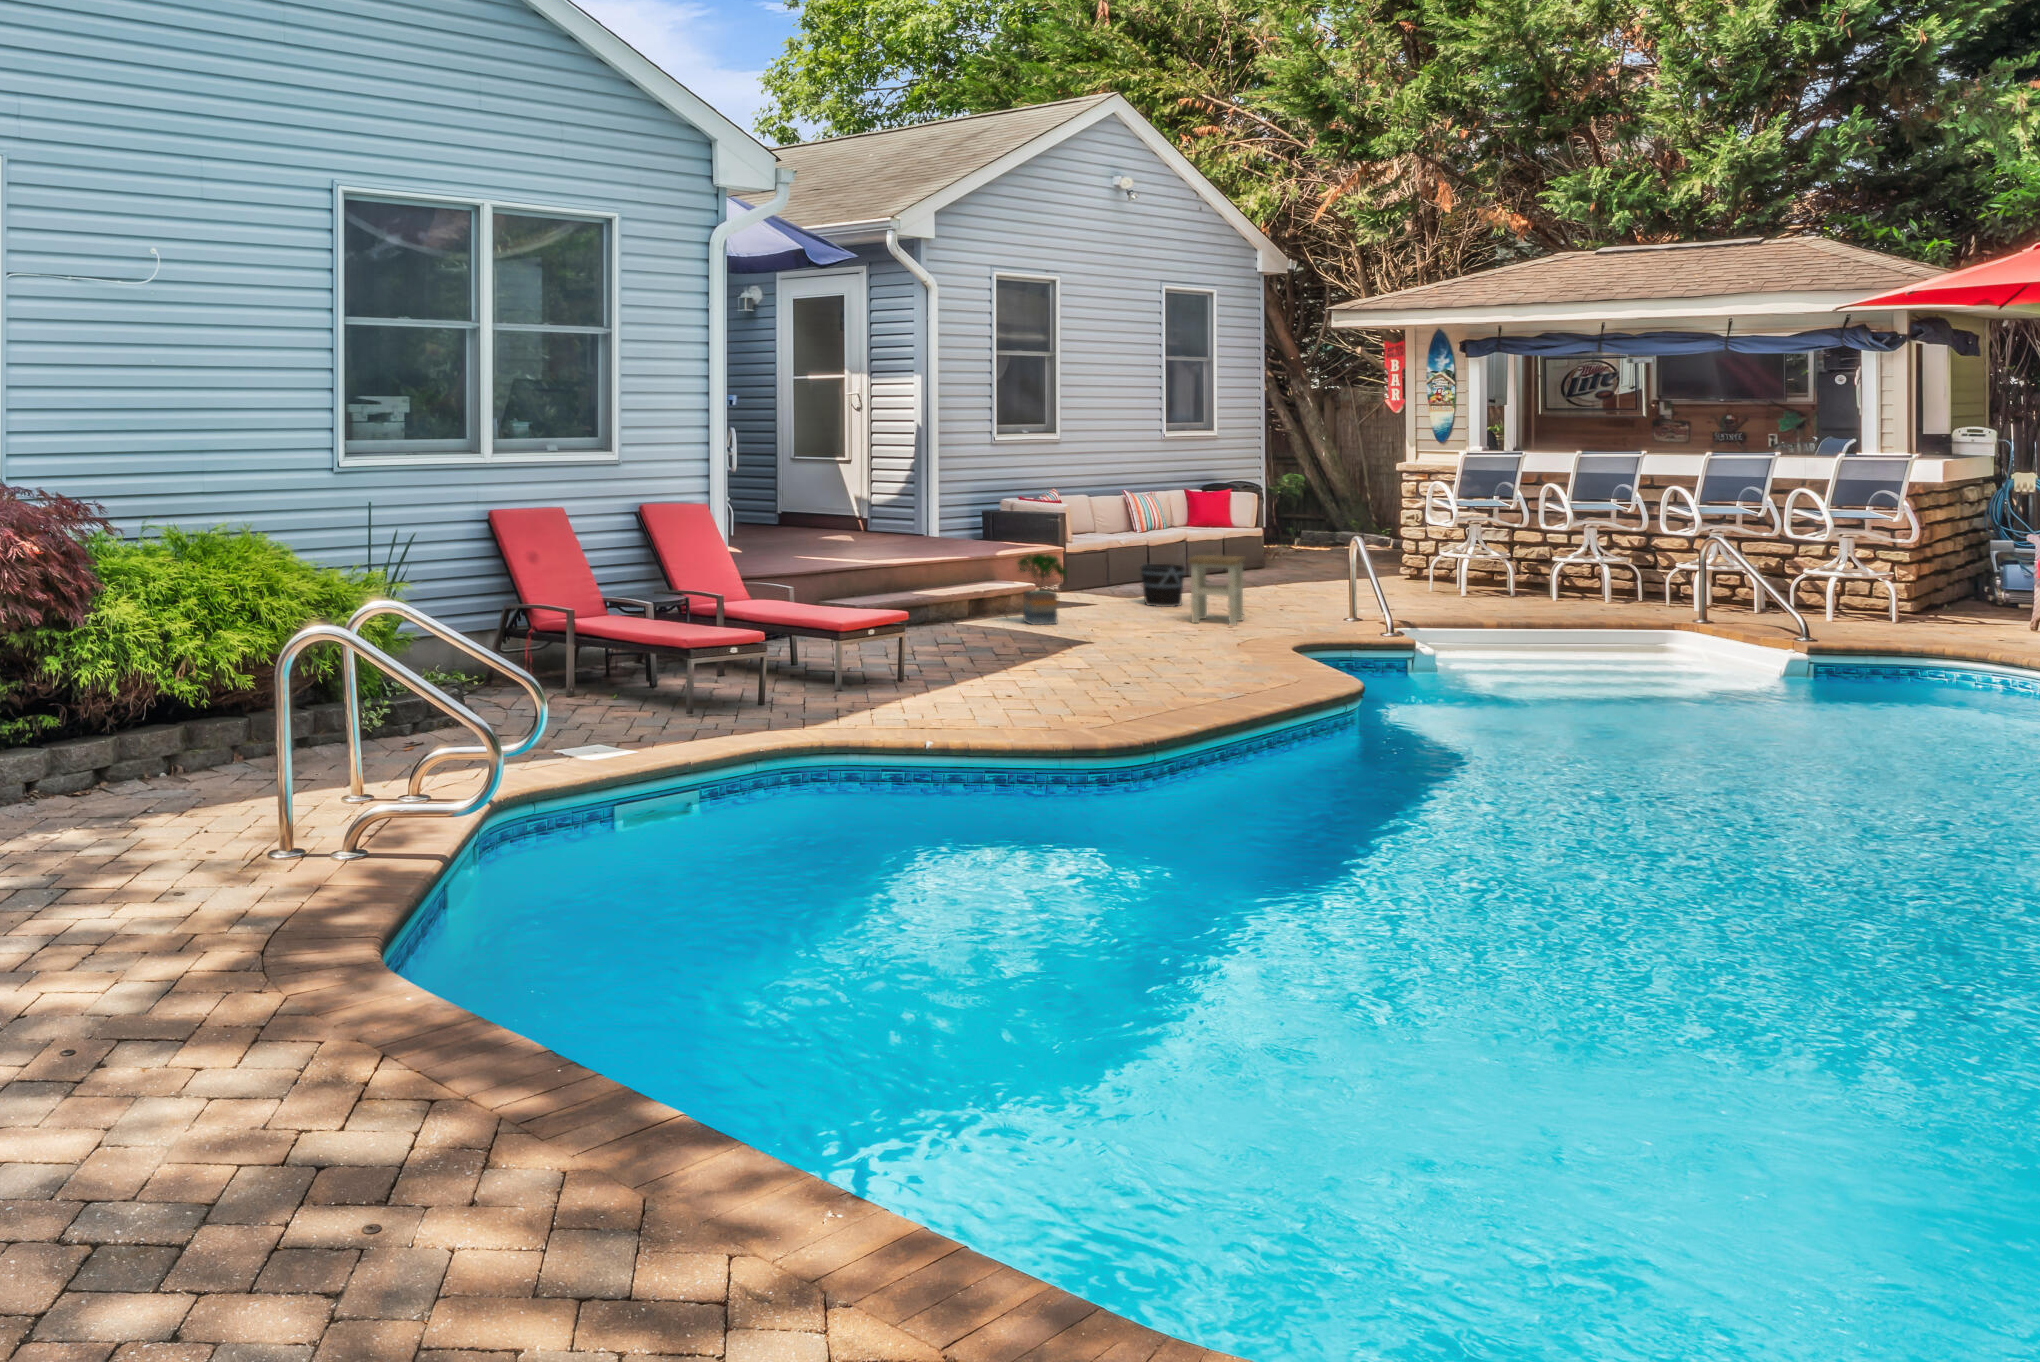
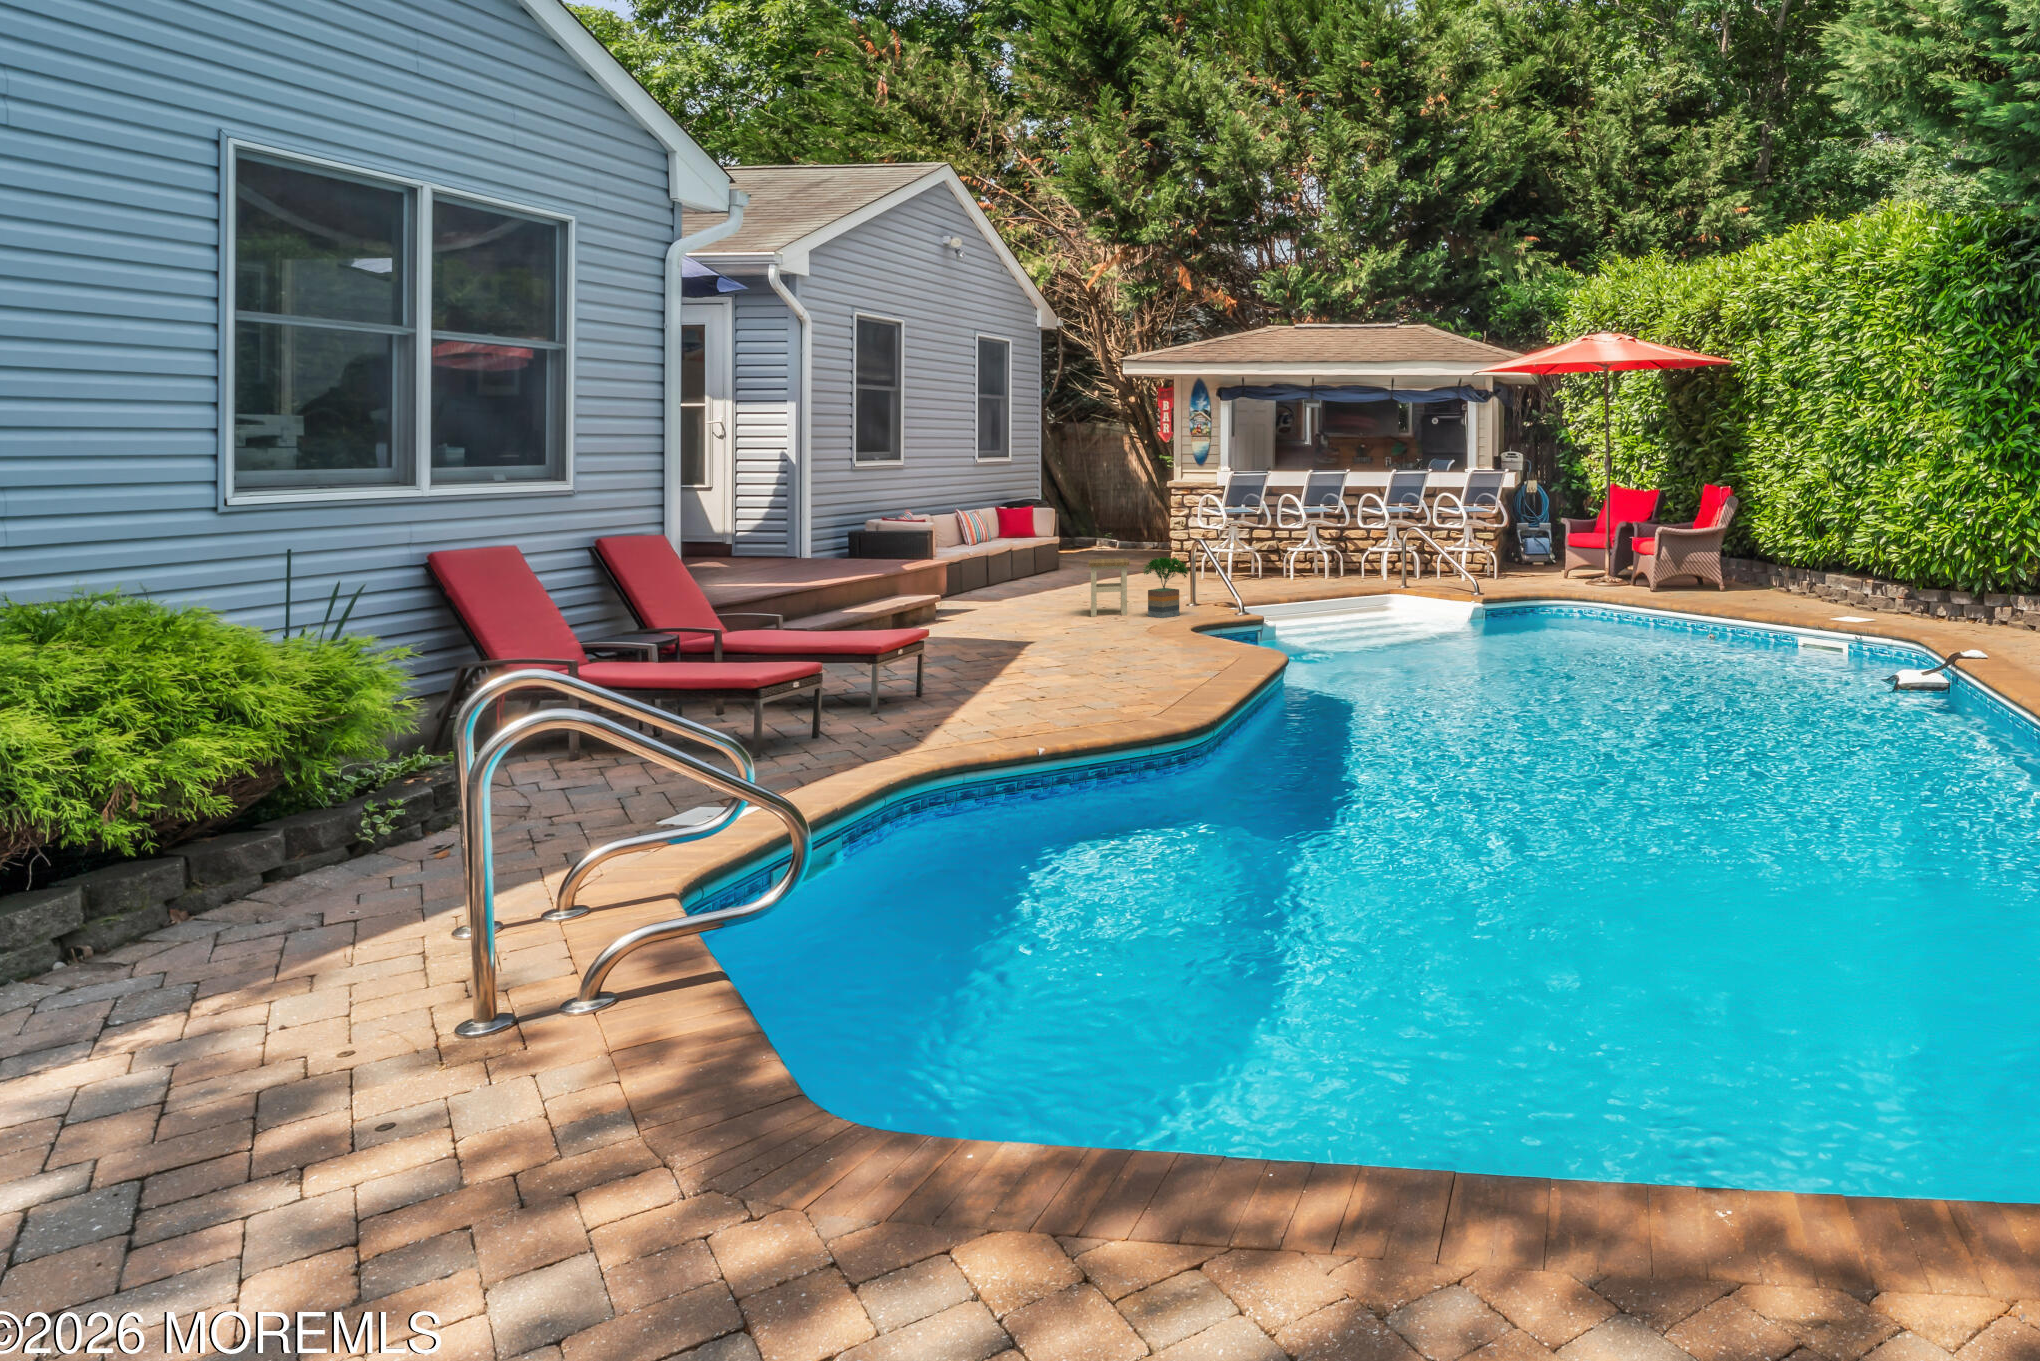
potted tree: present [1018,554,1066,625] -> present [1144,557,1188,618]
bucket: present [1140,563,1184,607] -> none [1024,569,1062,607]

